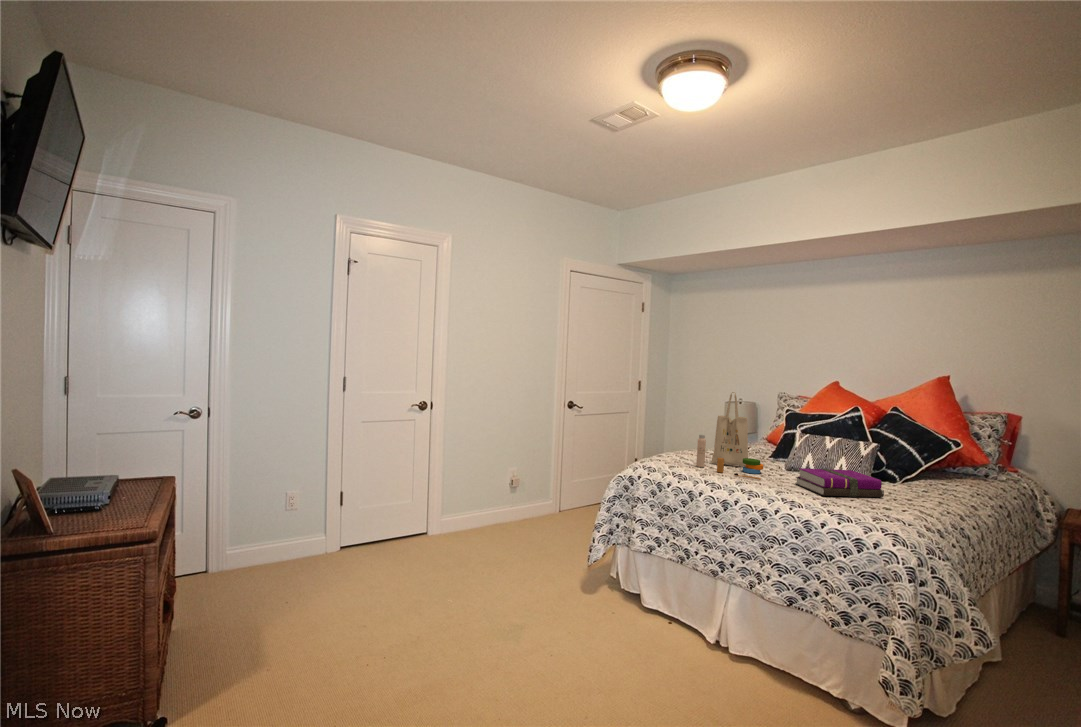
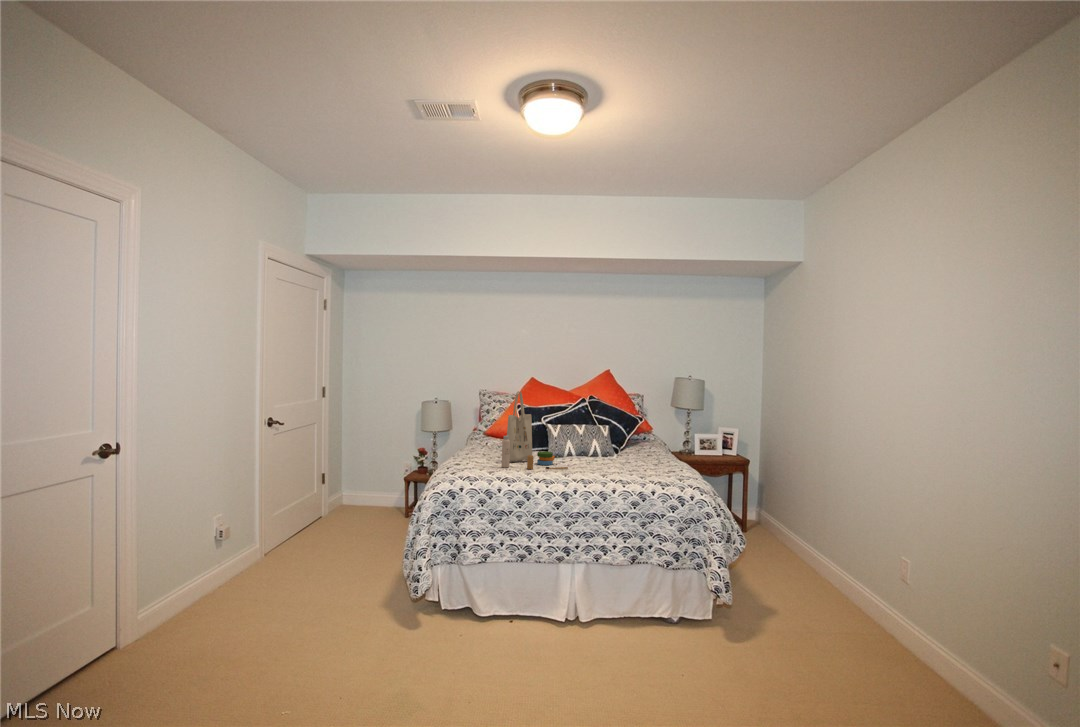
notebook: present [795,468,884,497] -> none [591,448,649,471]

